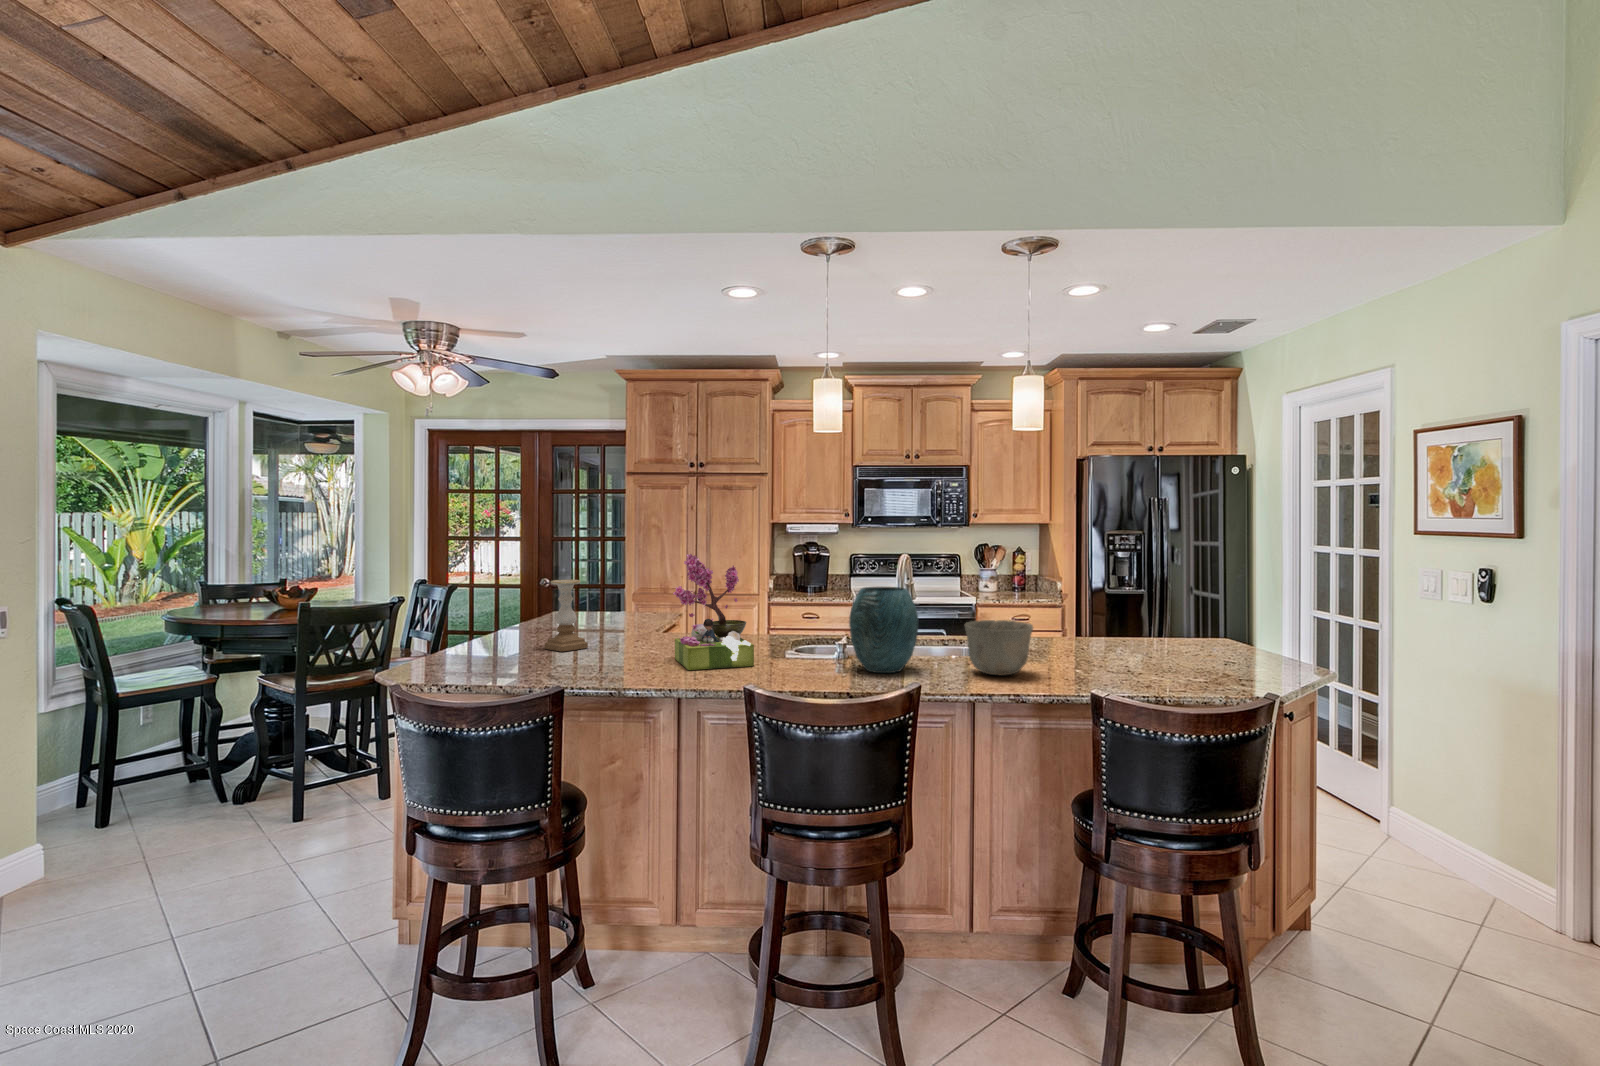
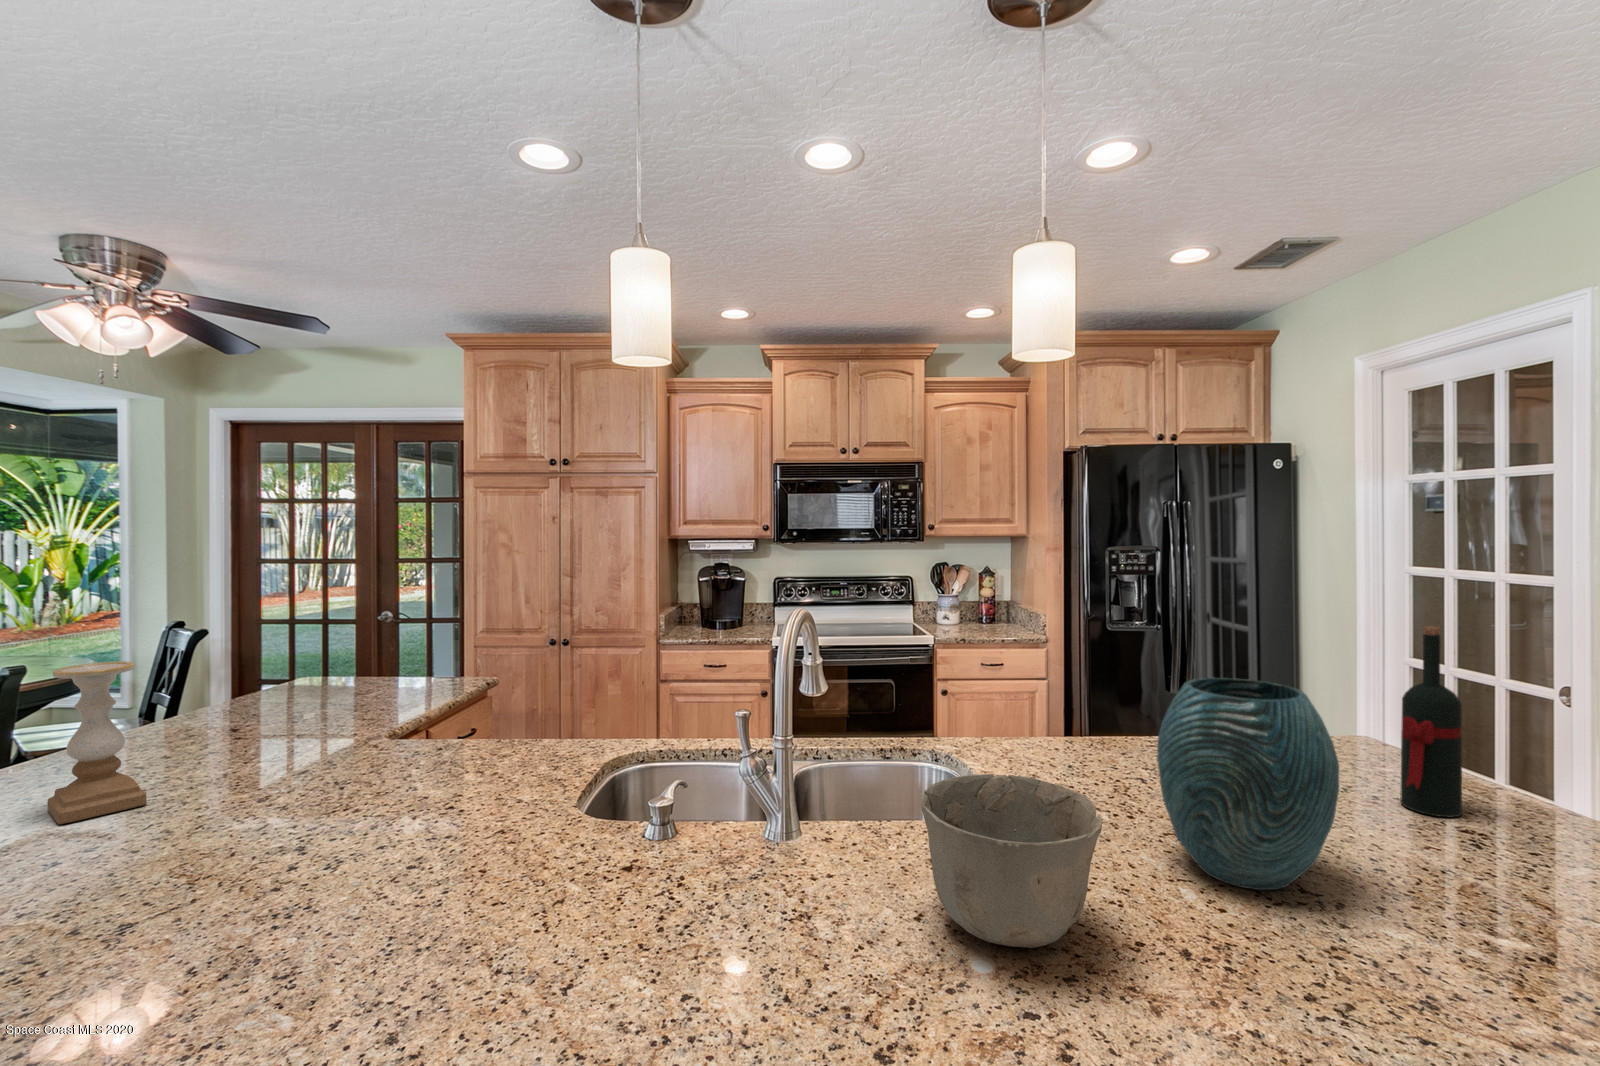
flower arrangement: present [673,554,754,670] -> none [218,614,437,926]
wine bottle: none [1200,566,1228,657] -> present [1400,626,1462,817]
vase: present [849,587,918,673] -> present [1157,678,1339,890]

